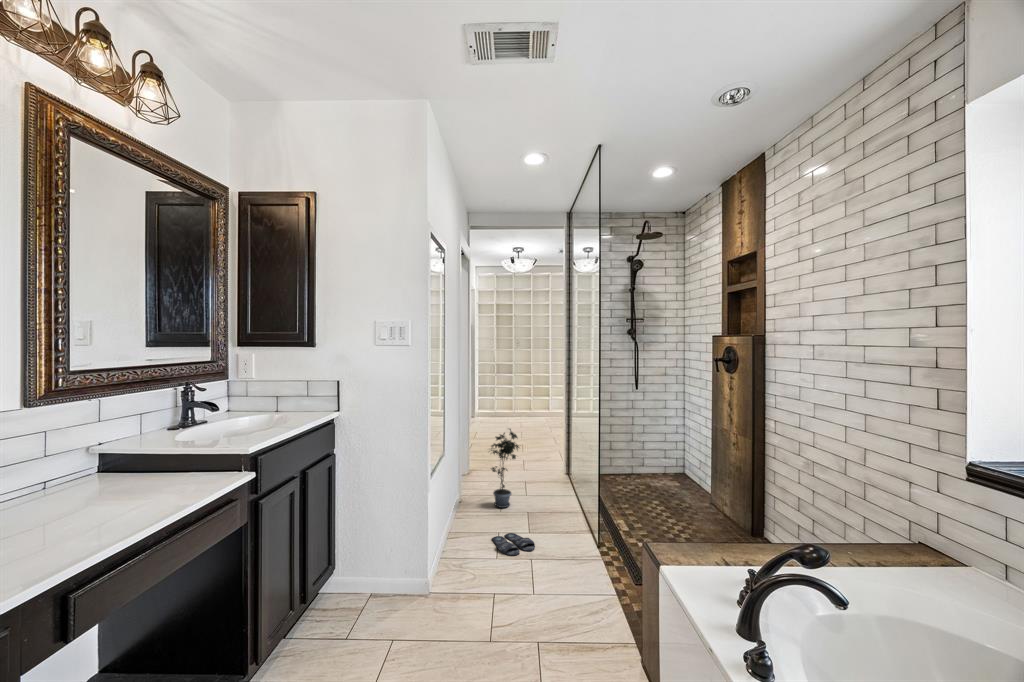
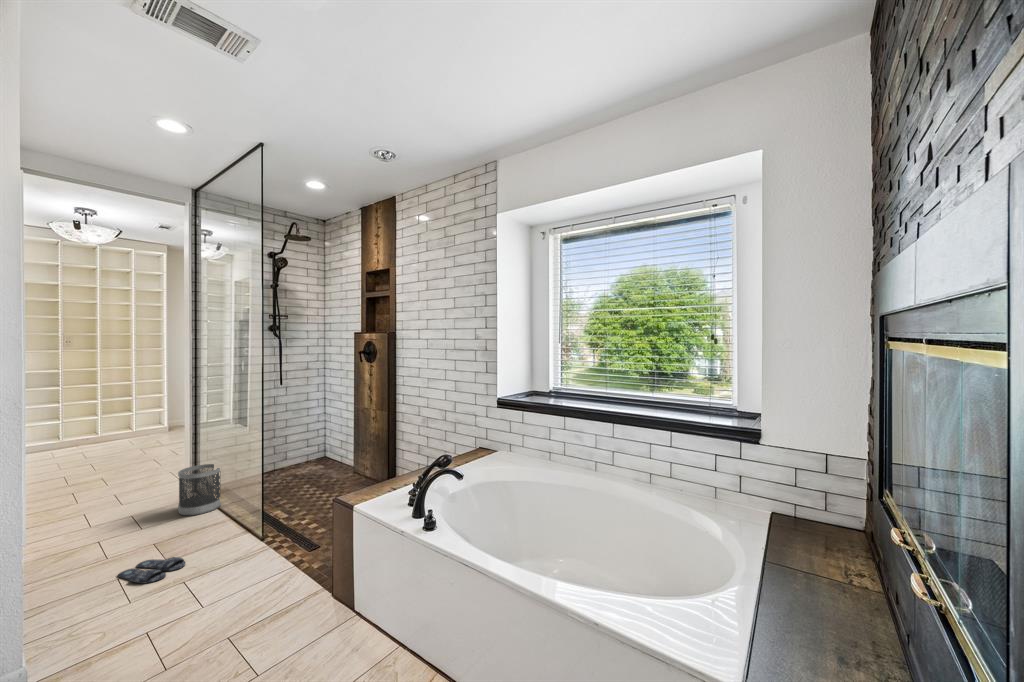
potted plant: present [491,429,519,508] -> none [90,443,146,542]
wastebasket: none [545,458,577,504] -> present [178,464,221,516]

